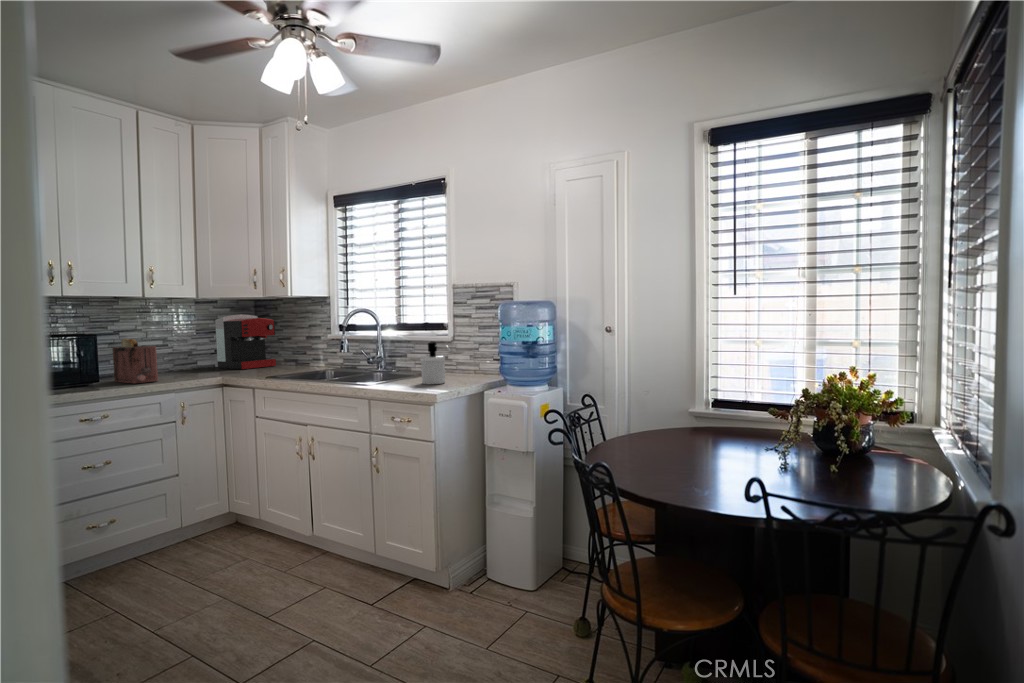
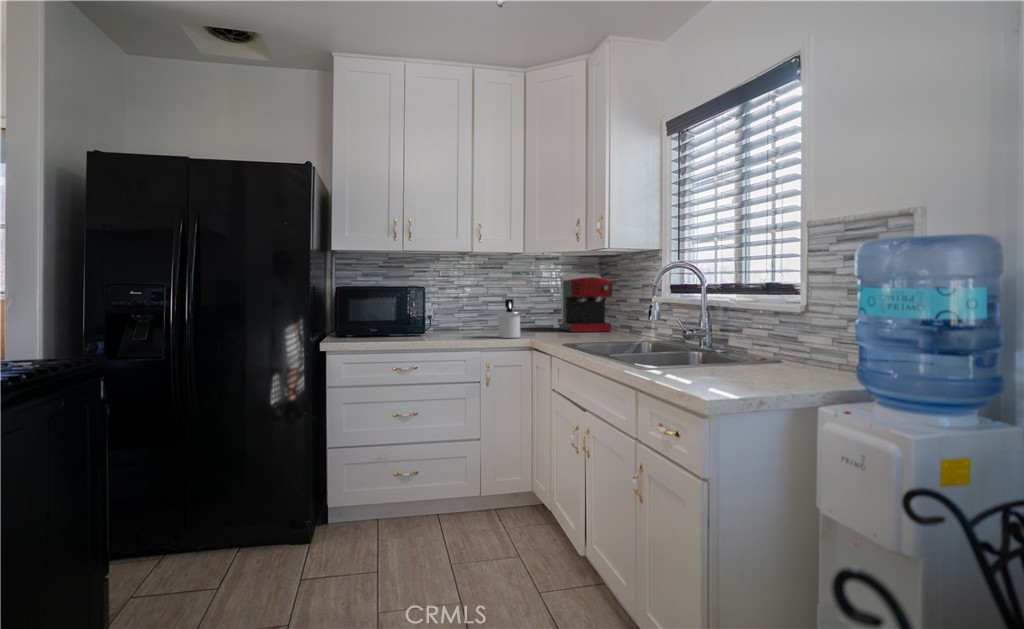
toaster: present [113,339,158,384] -> none [451,292,474,336]
soap dispenser: present [420,342,451,384] -> present [498,299,521,338]

